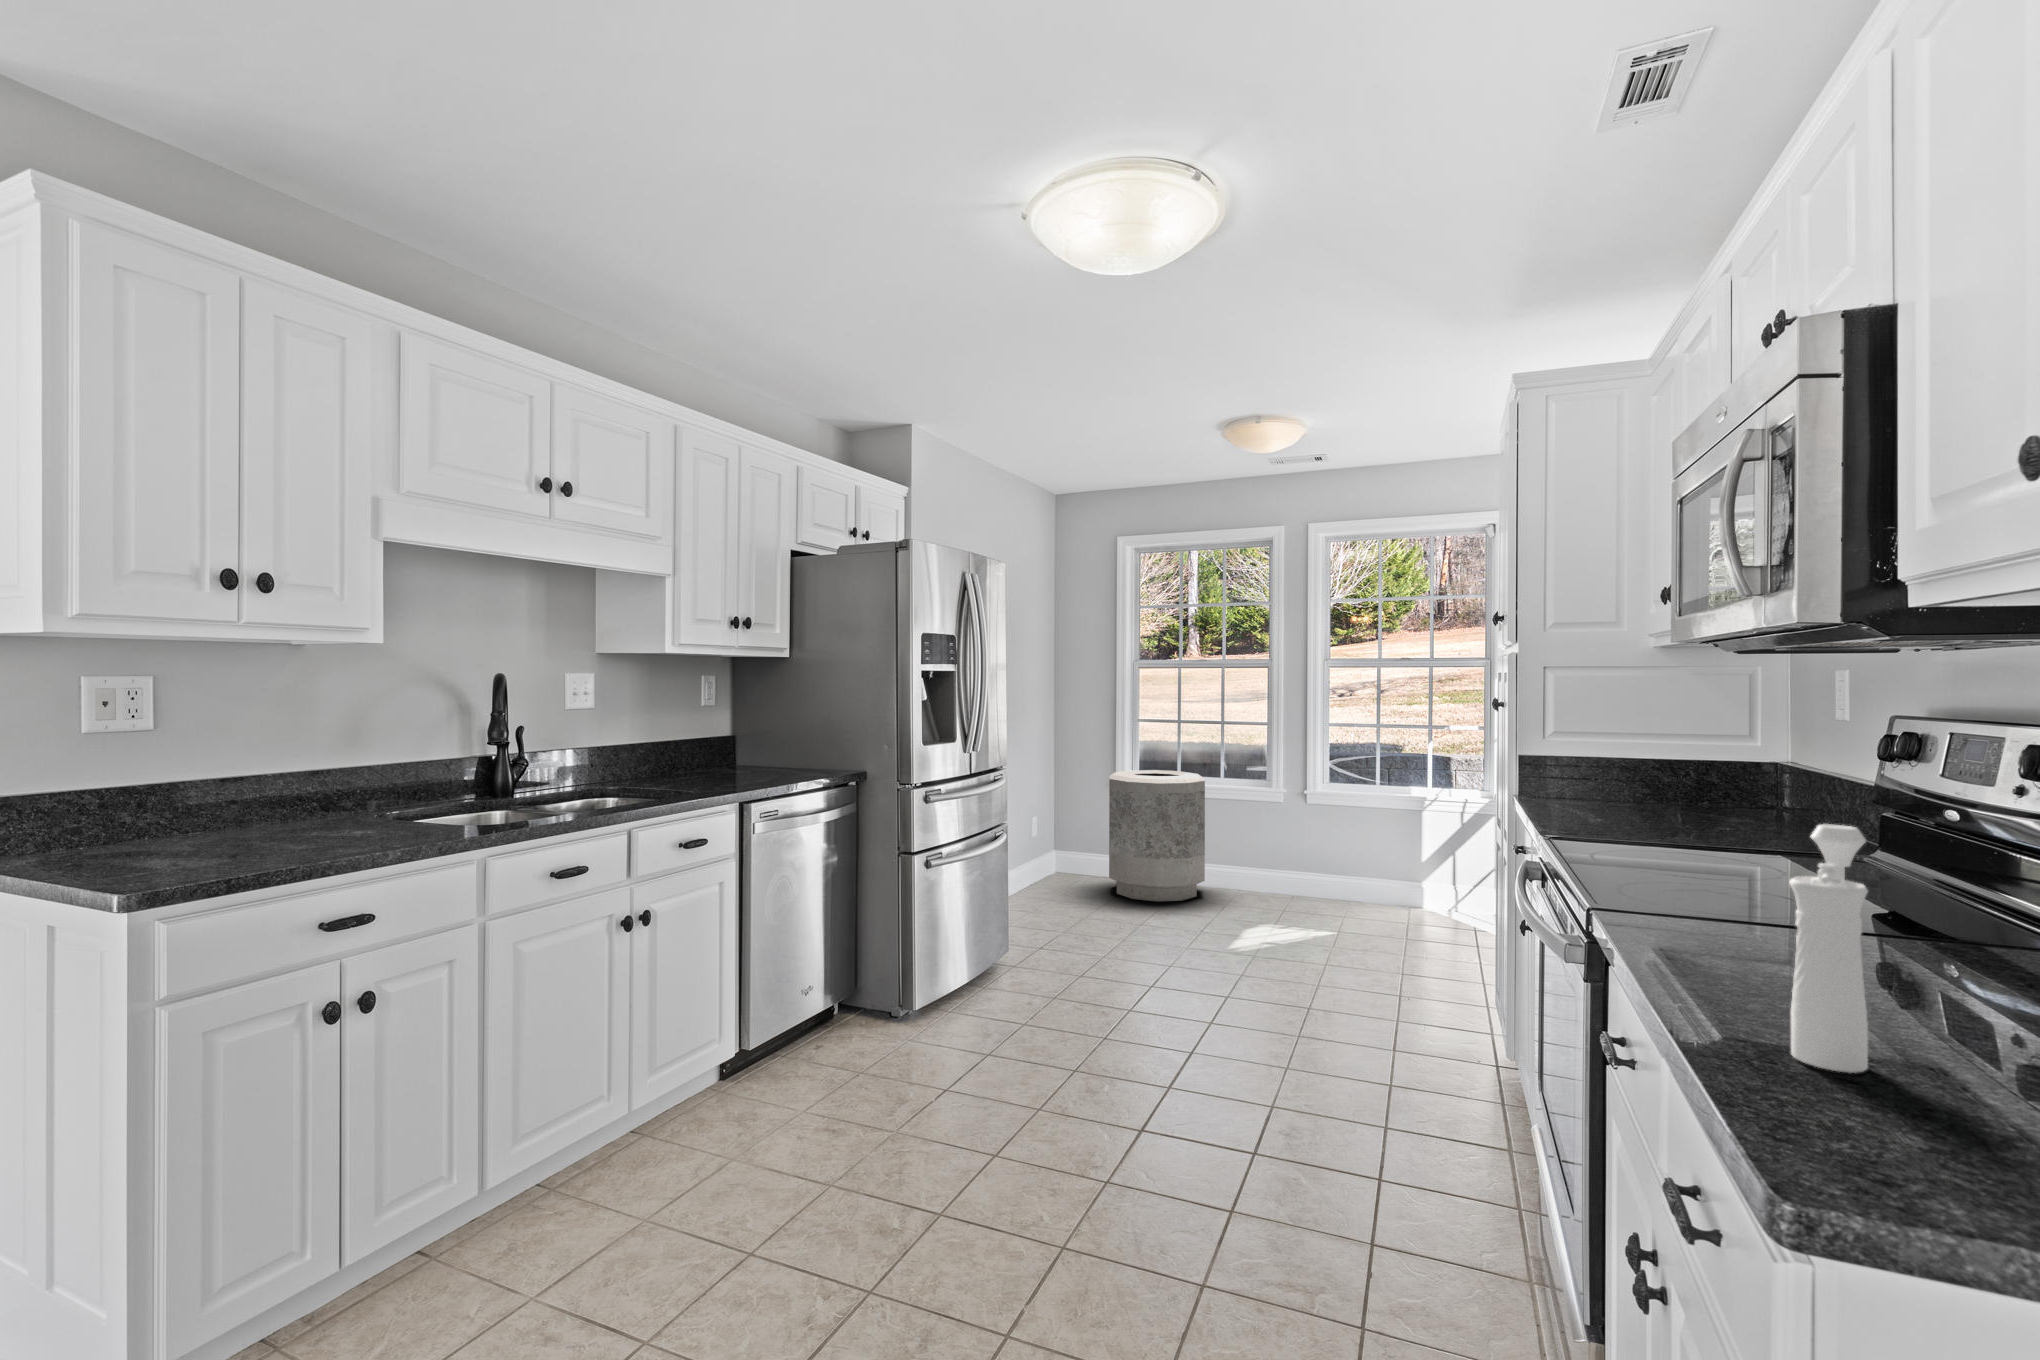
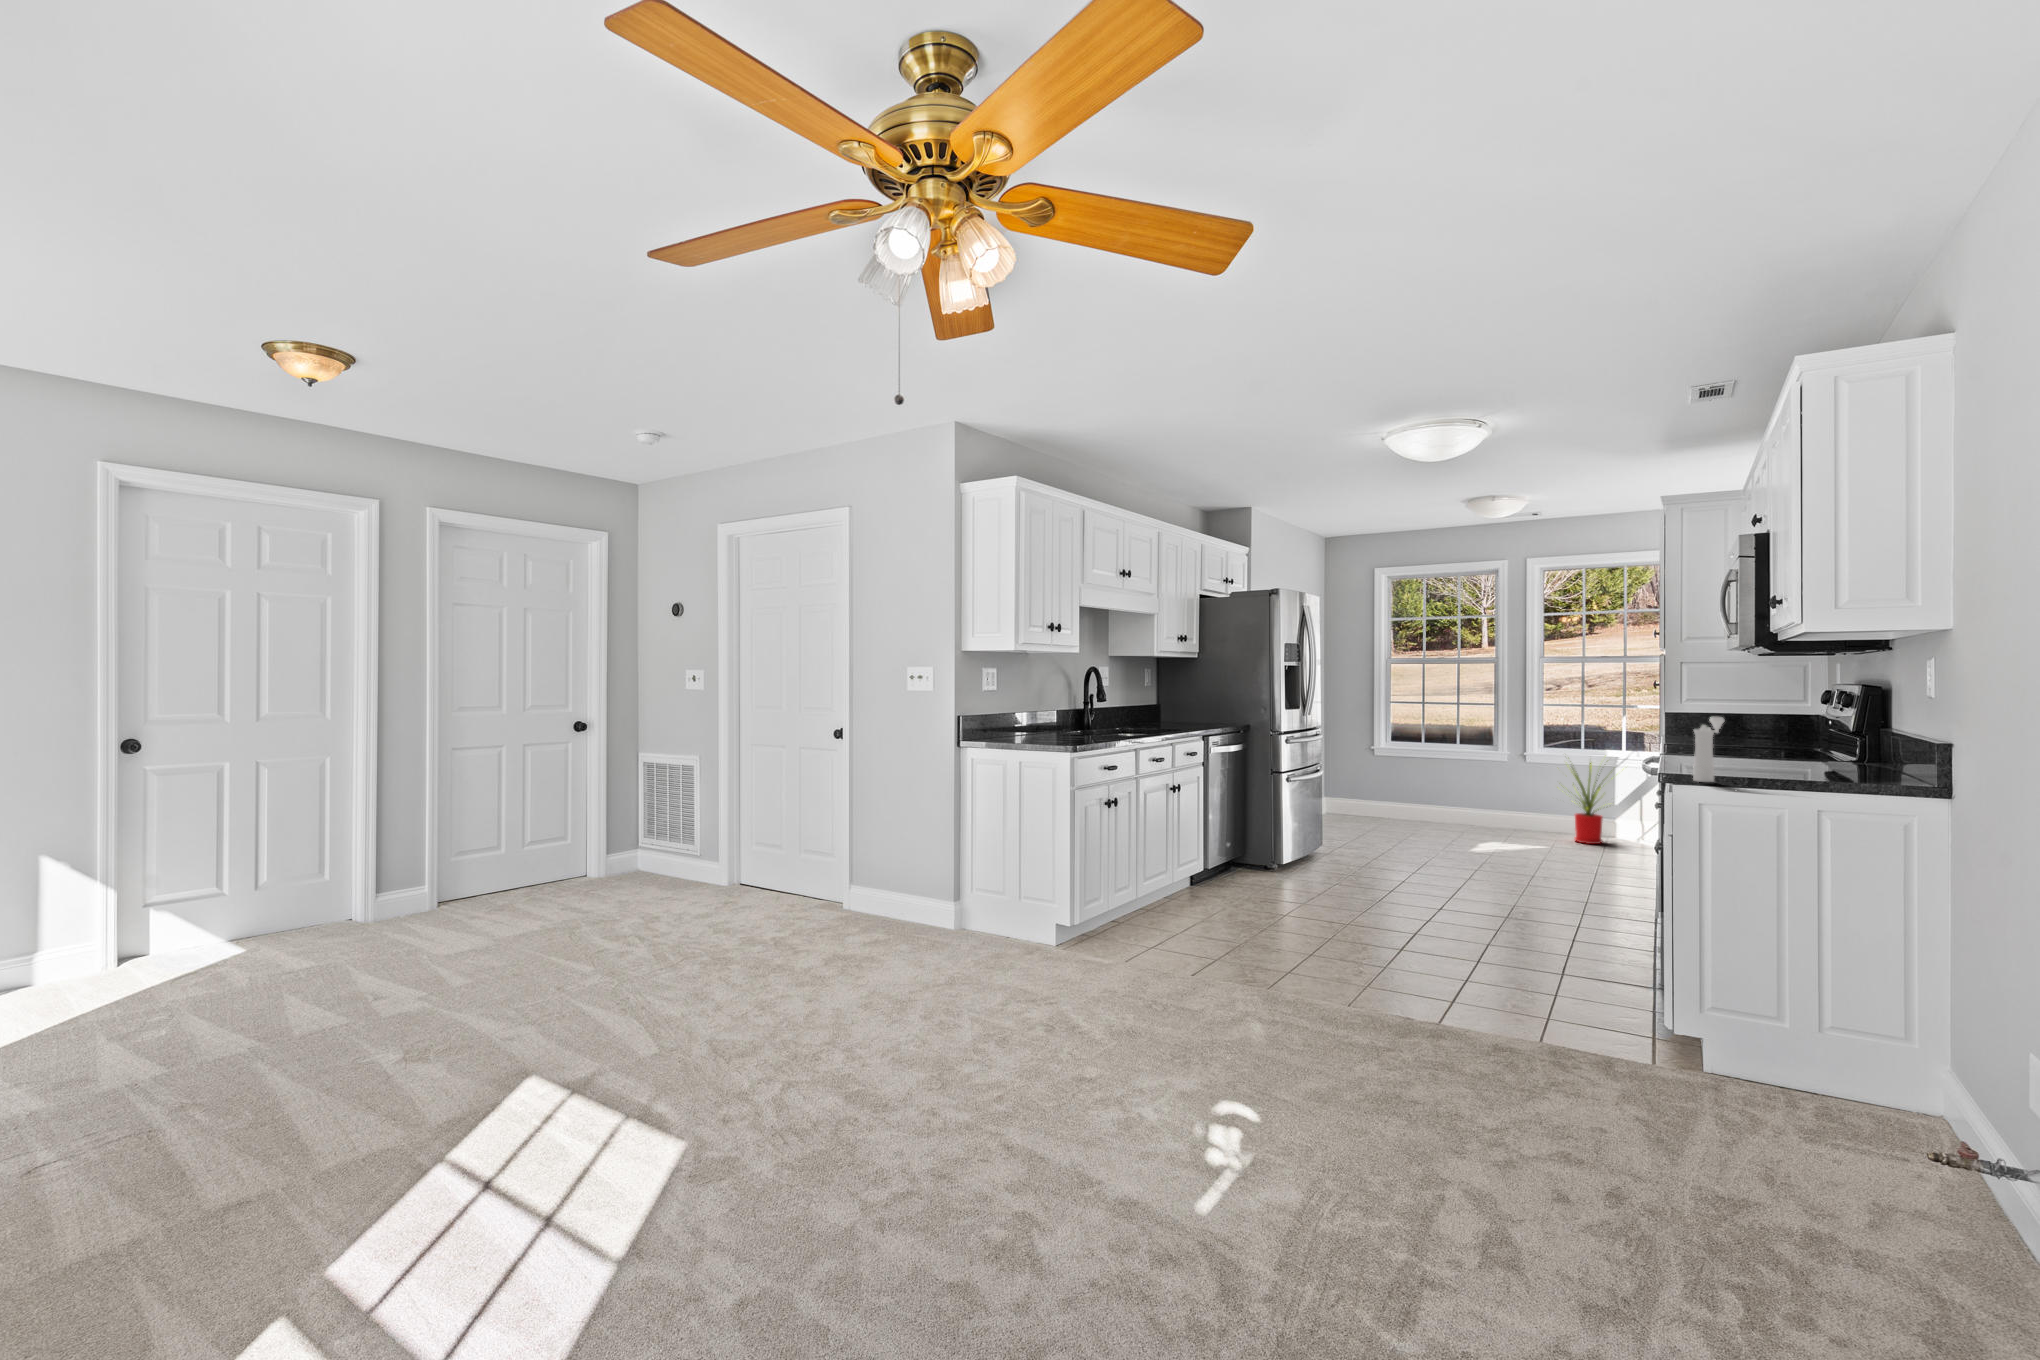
trash can: present [1109,770,1205,901] -> none [1374,739,1447,829]
house plant: none [1339,789,1440,920] -> present [1571,763,1602,844]

